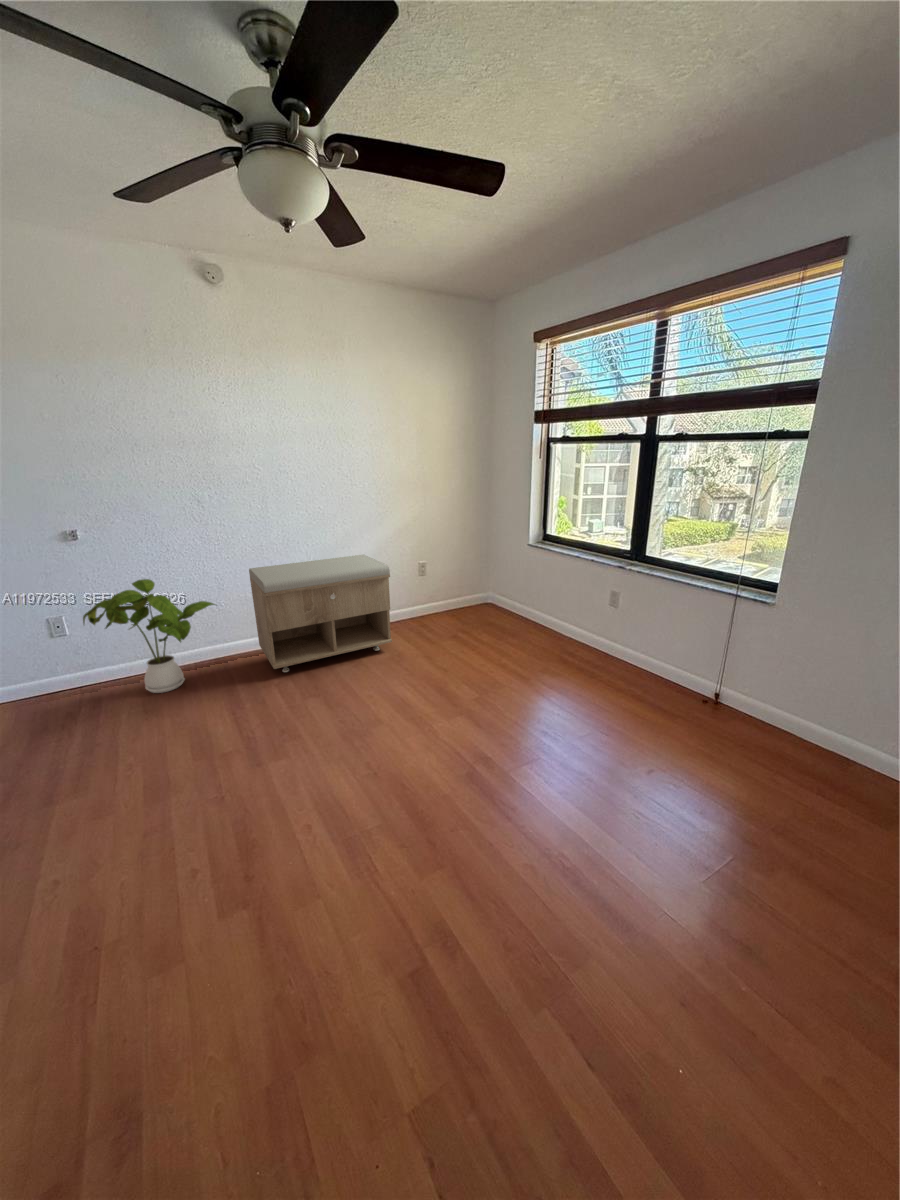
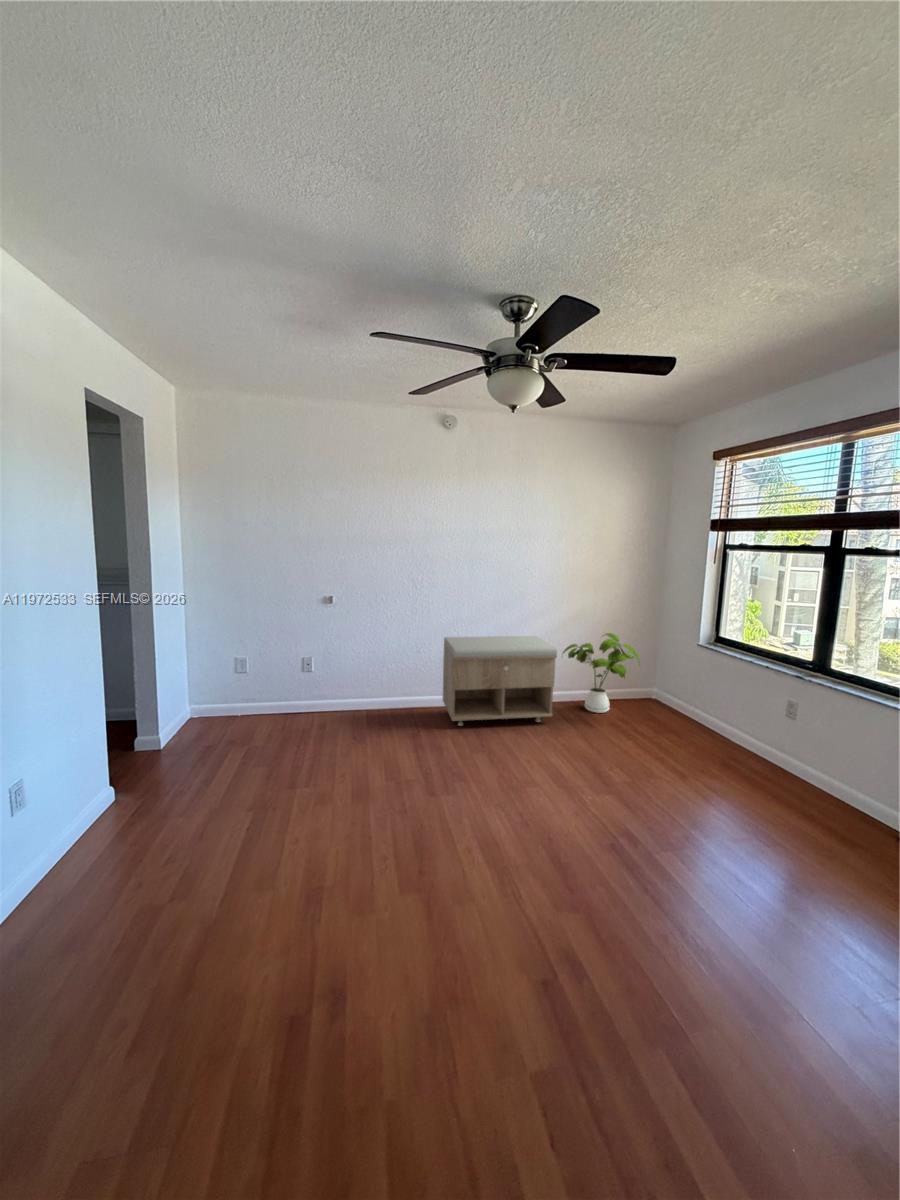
house plant: present [83,579,215,693] -> present [563,633,640,713]

